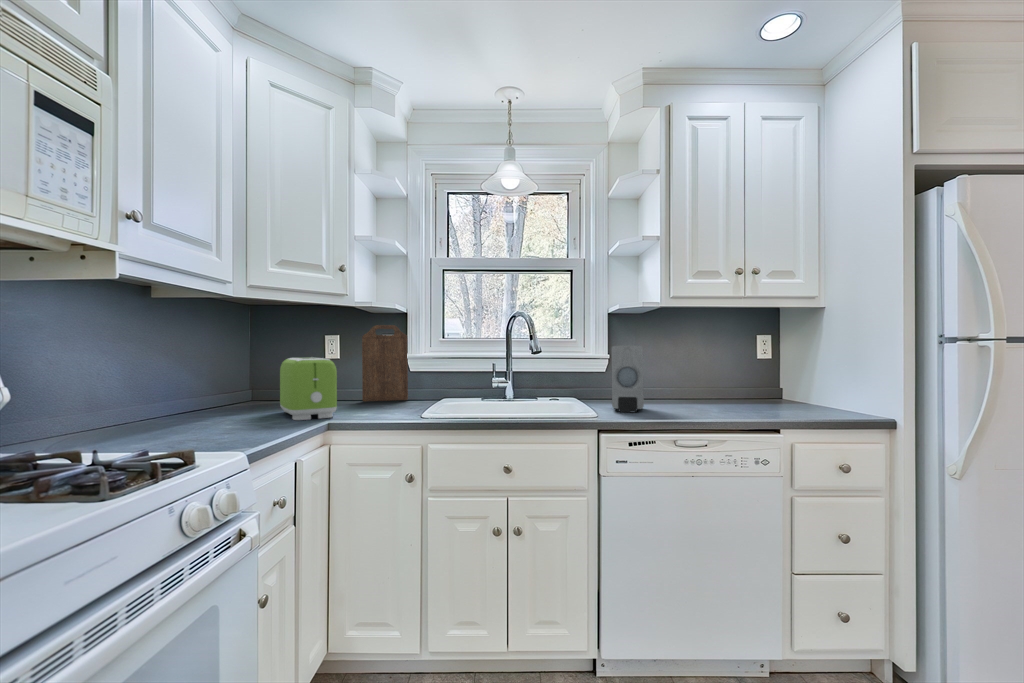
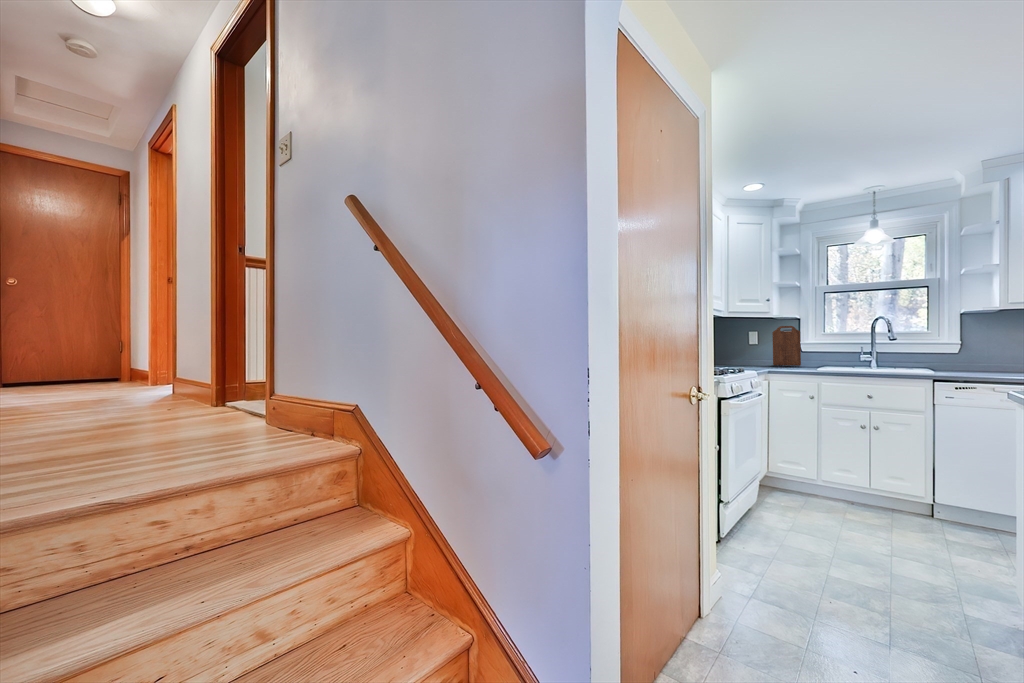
soap dispenser: present [611,346,644,412] -> none [953,335,984,374]
toaster: present [280,357,337,420] -> none [737,343,769,369]

